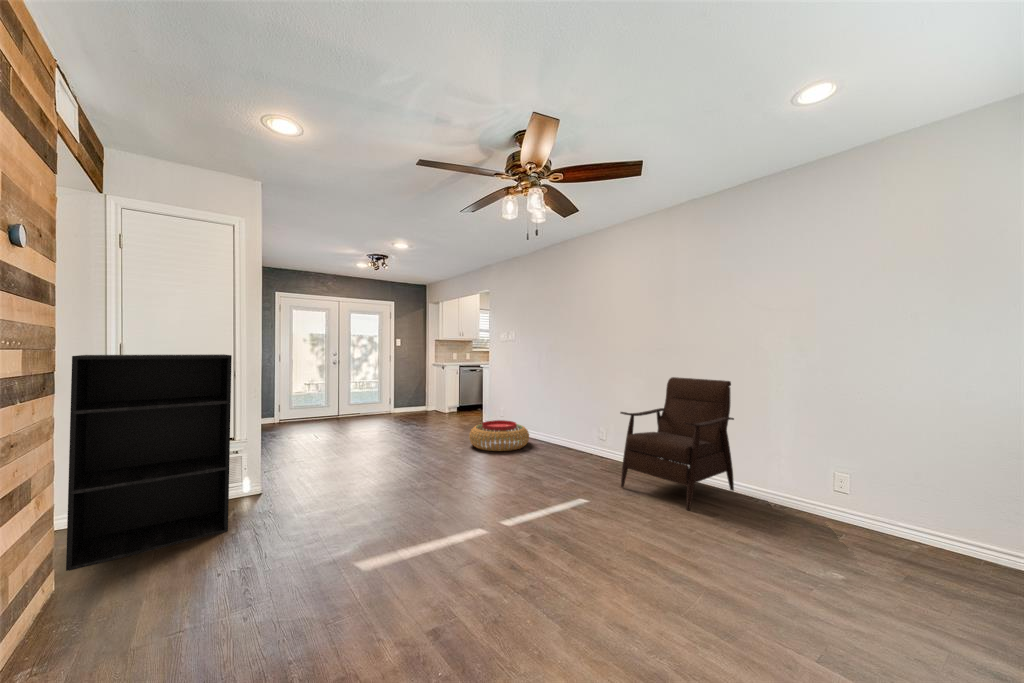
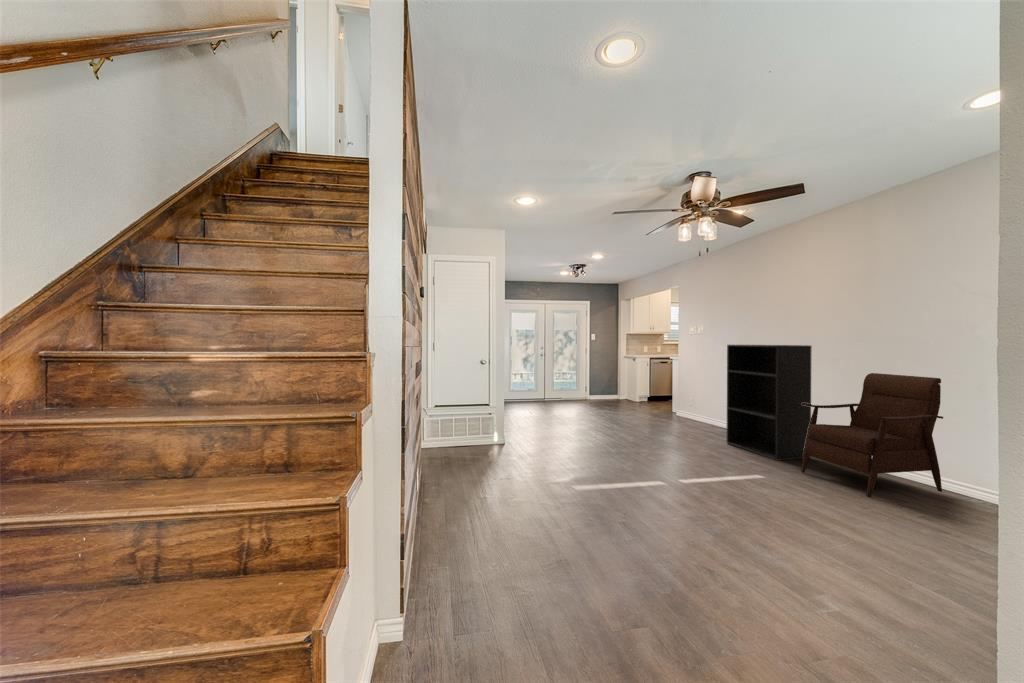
bookshelf: present [66,354,232,571] -> present [727,345,812,460]
pouf: present [469,420,529,451] -> none [657,408,716,435]

